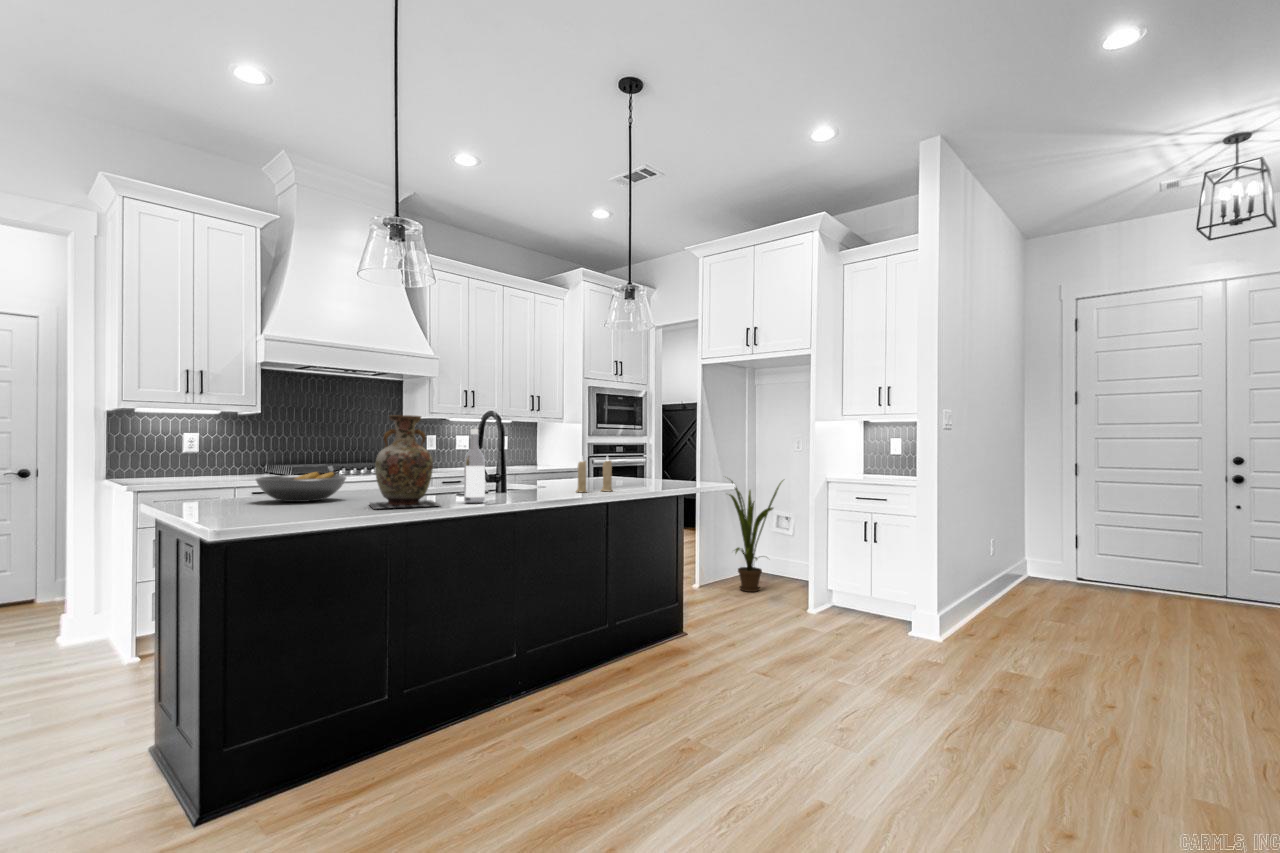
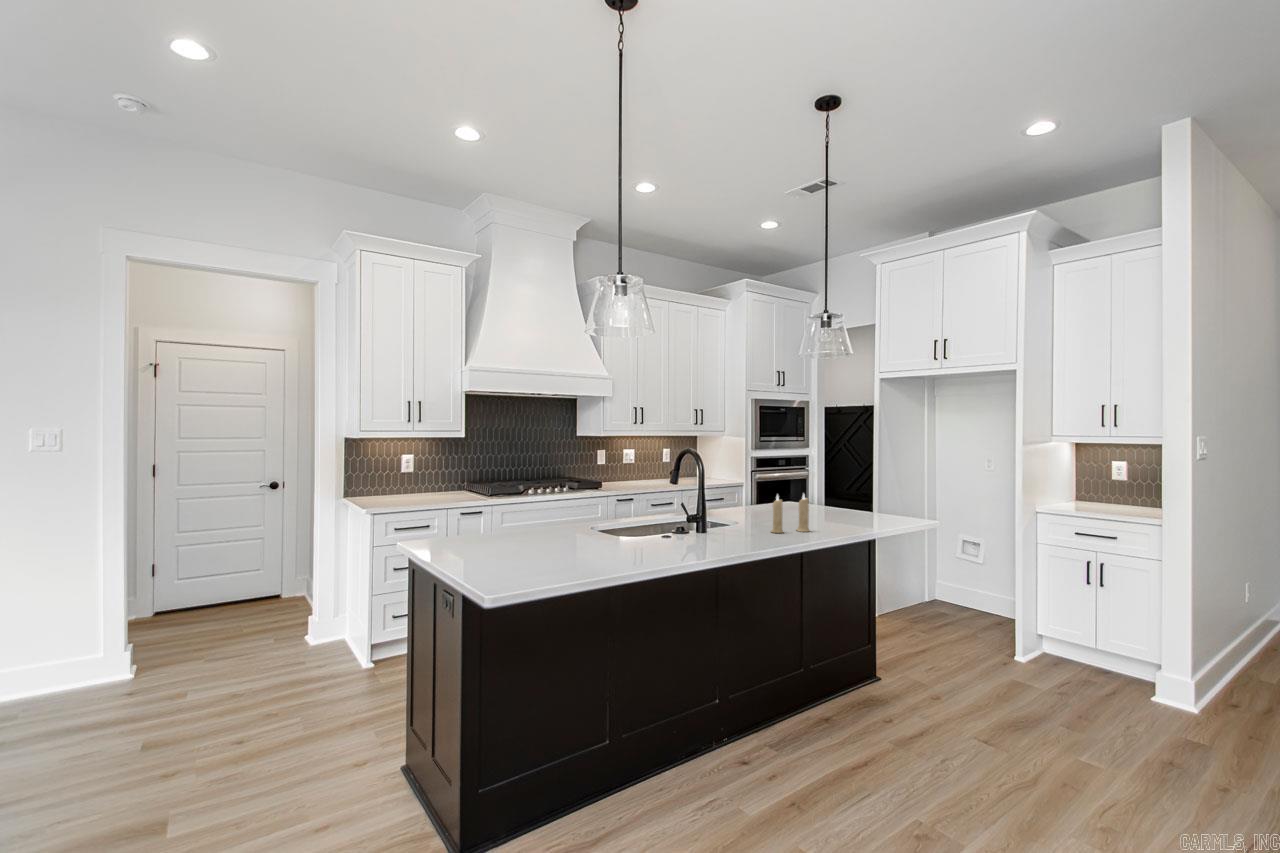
vase: present [370,415,440,509] -> none [573,463,650,564]
wine bottle: present [464,429,485,503] -> none [668,476,689,554]
fruit bowl: present [256,472,346,502] -> none [467,512,548,543]
house plant: present [729,480,783,592] -> none [901,496,977,623]

